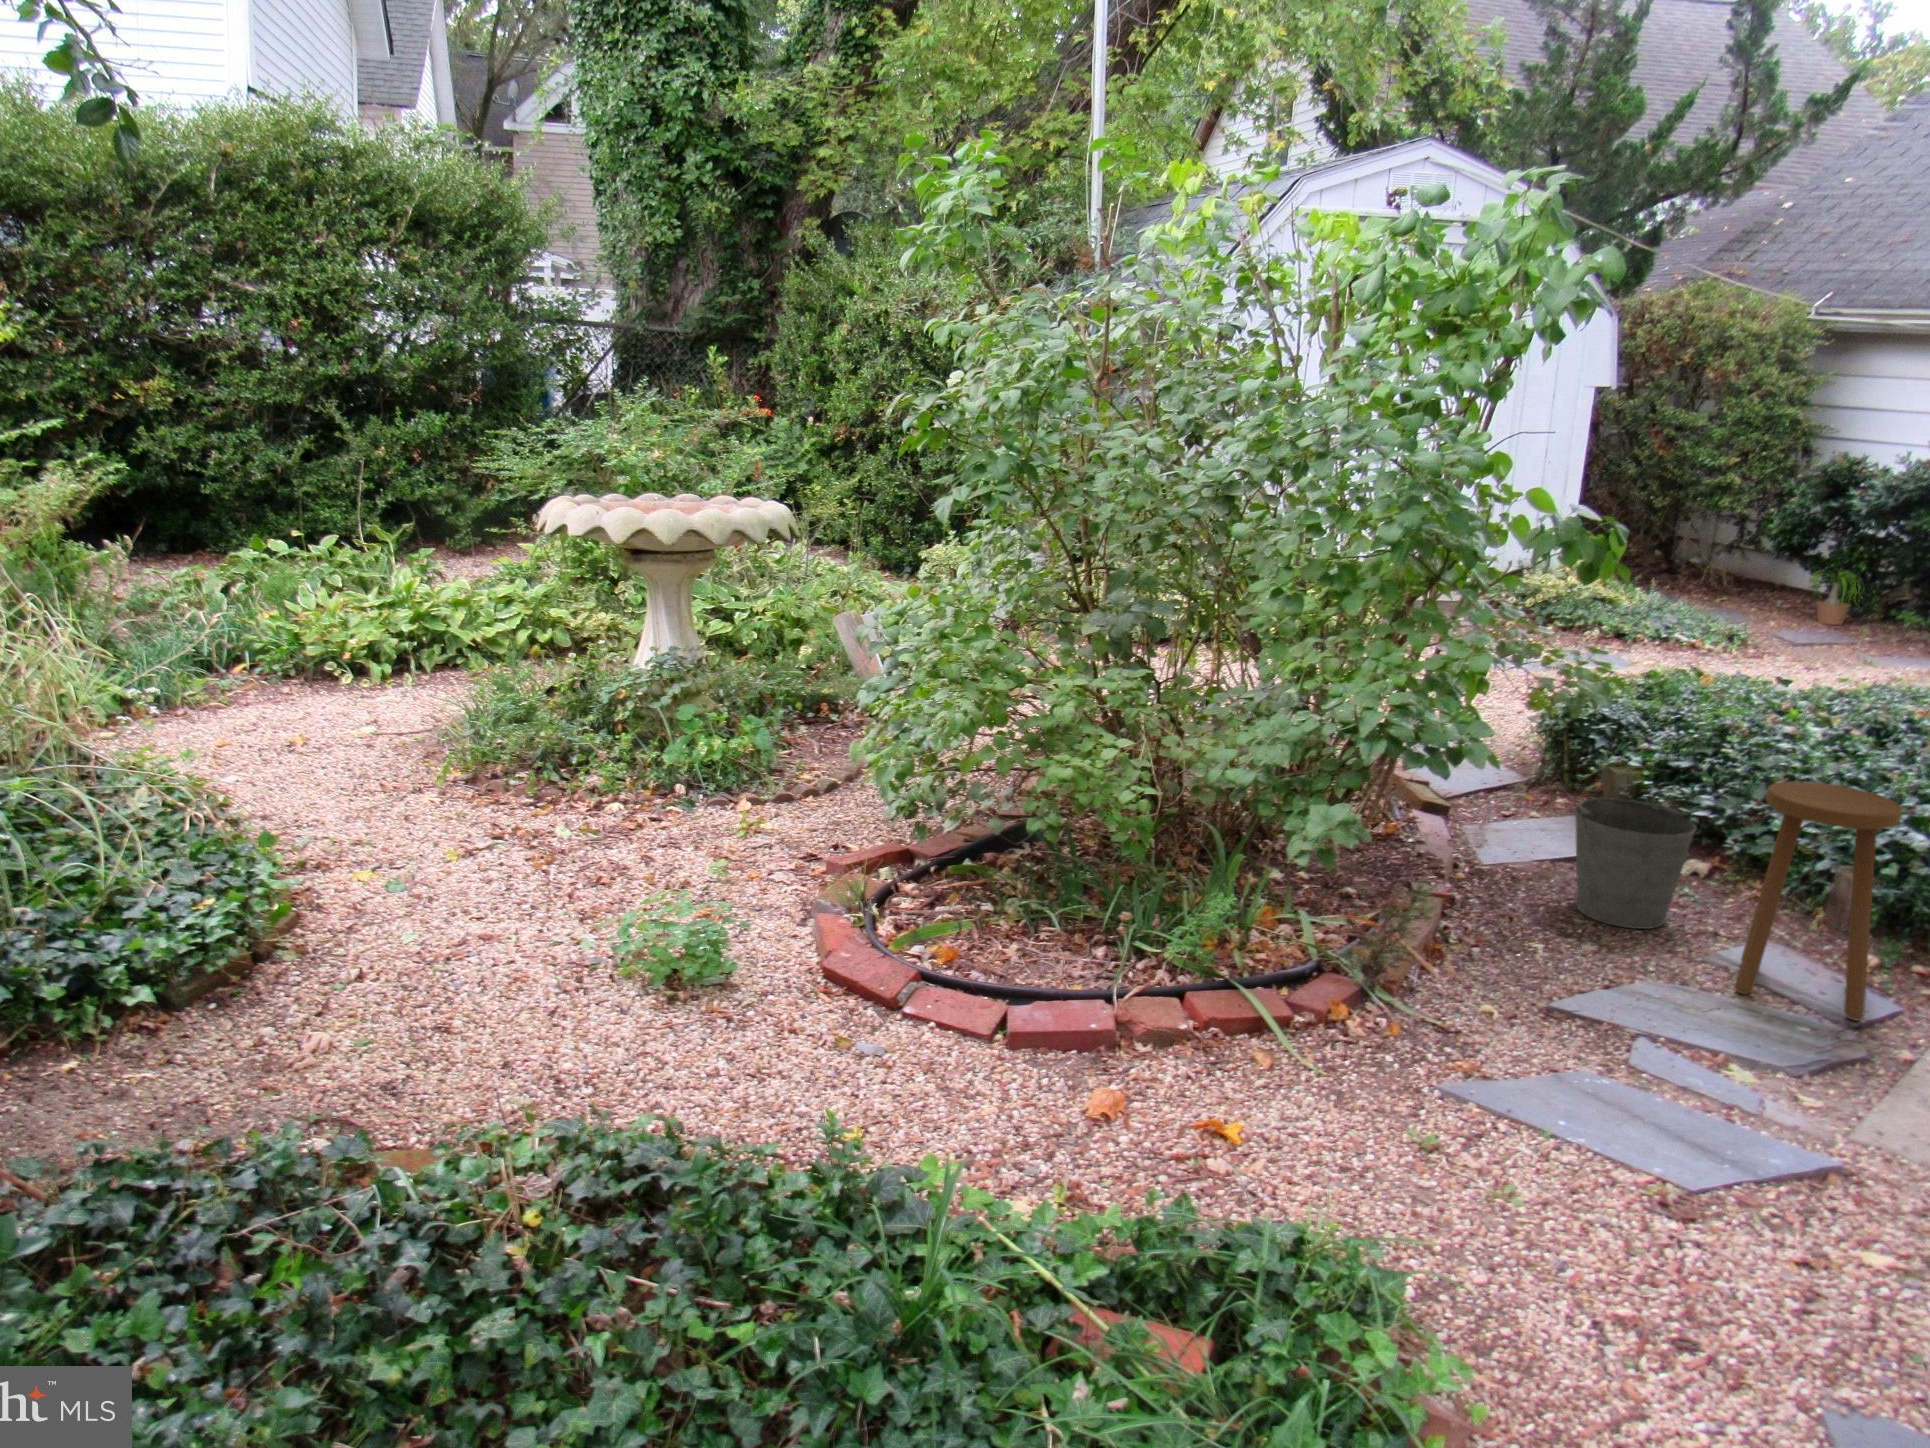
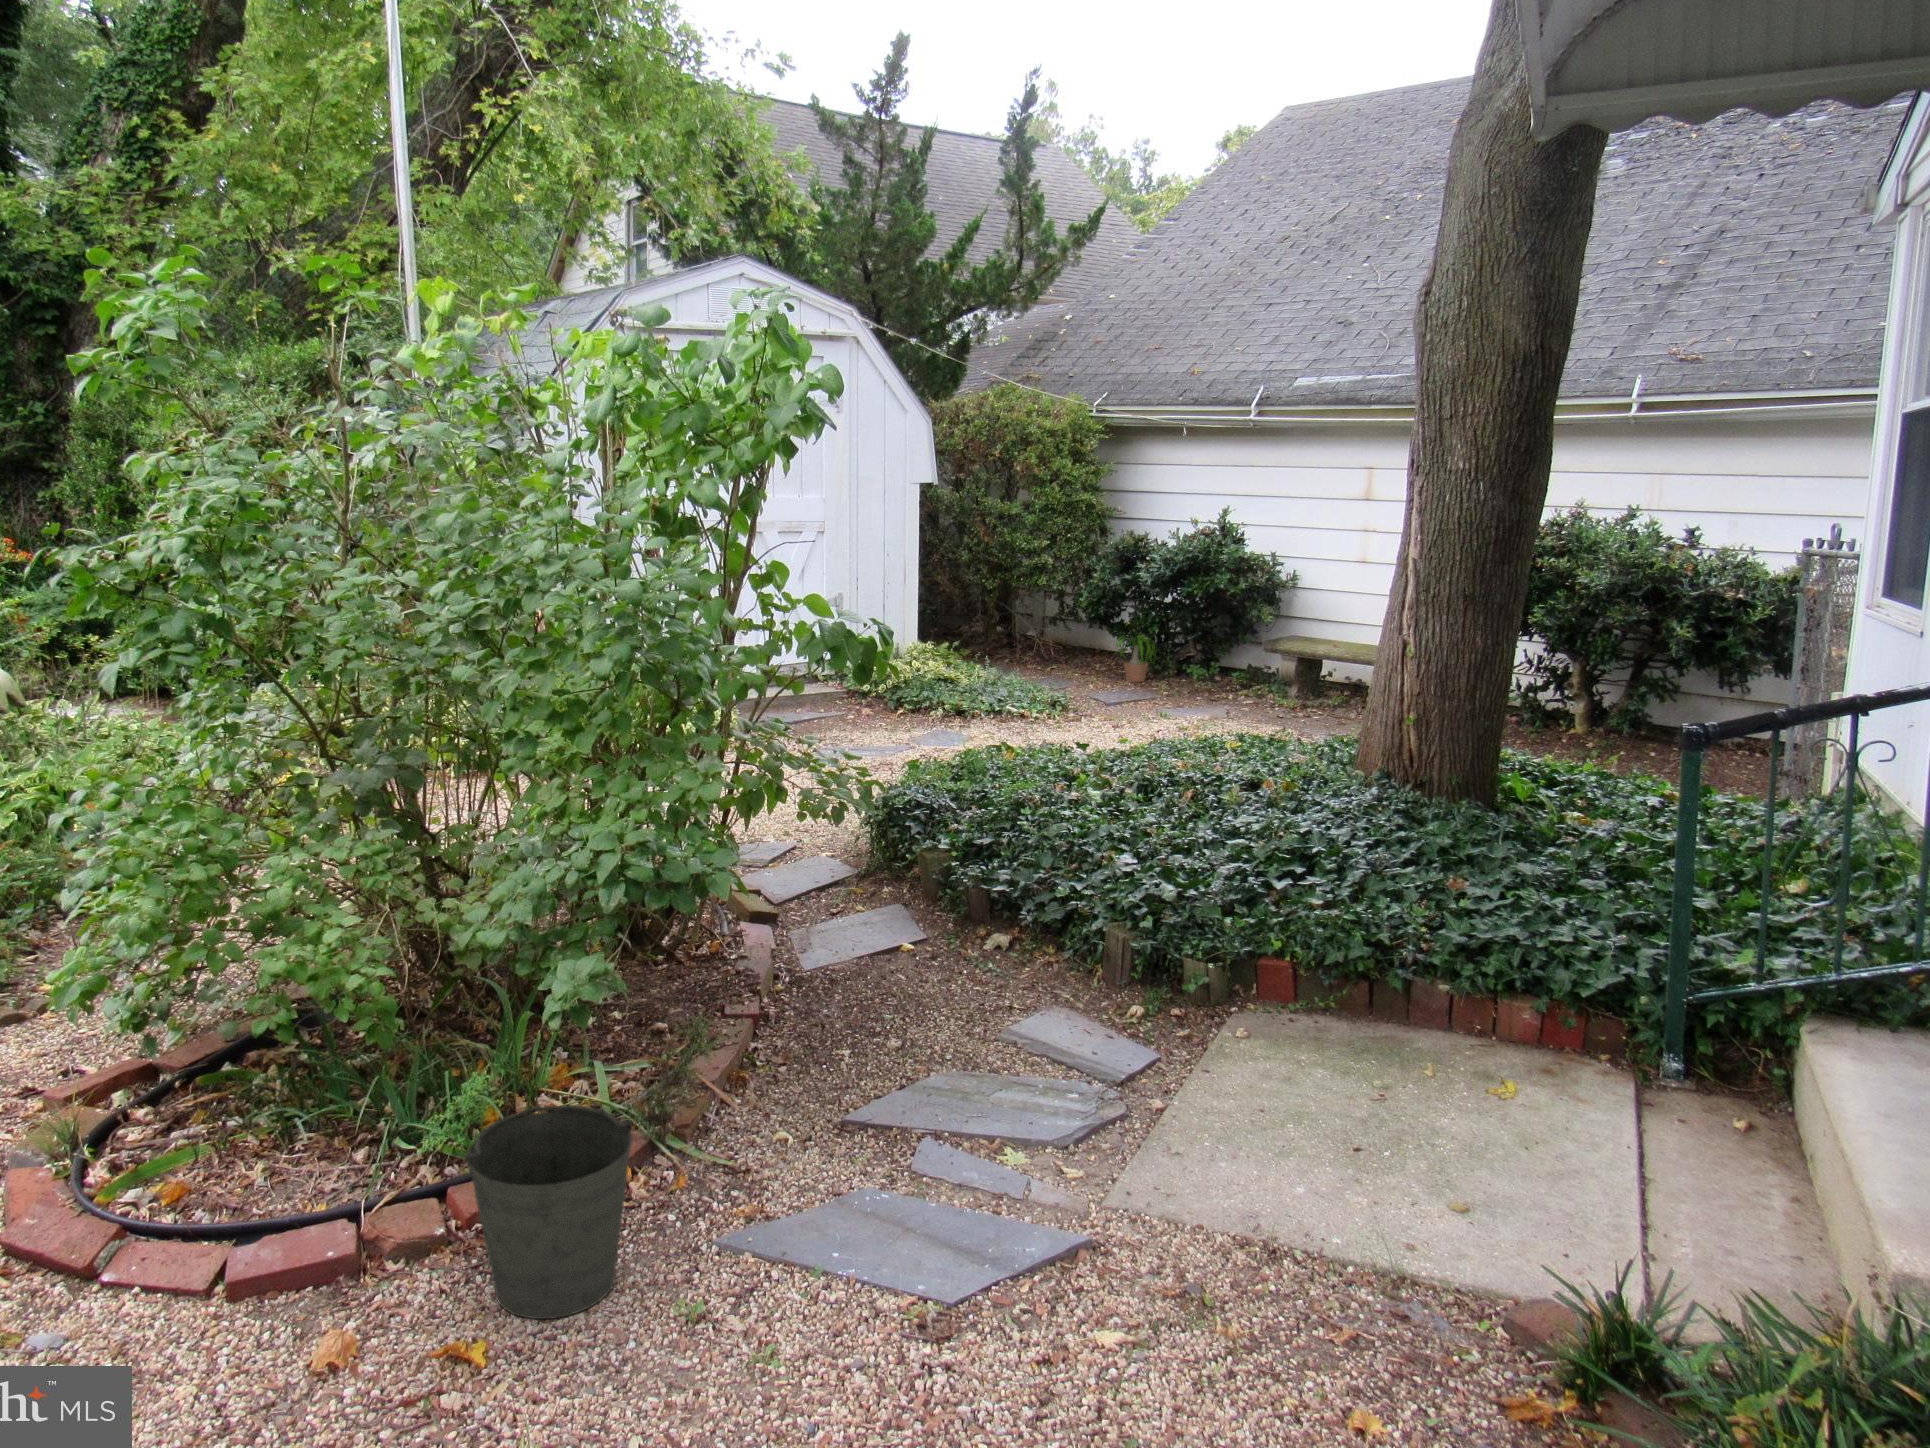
stool: present [1734,781,1902,1021] -> none [1007,859,1118,1076]
bucket: present [1574,798,1696,929] -> present [465,1105,633,1319]

